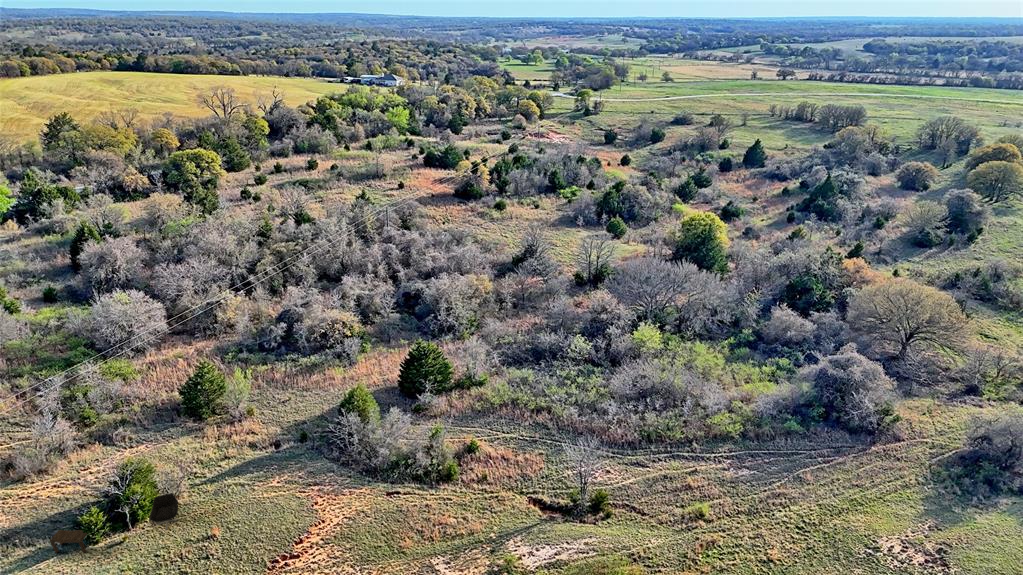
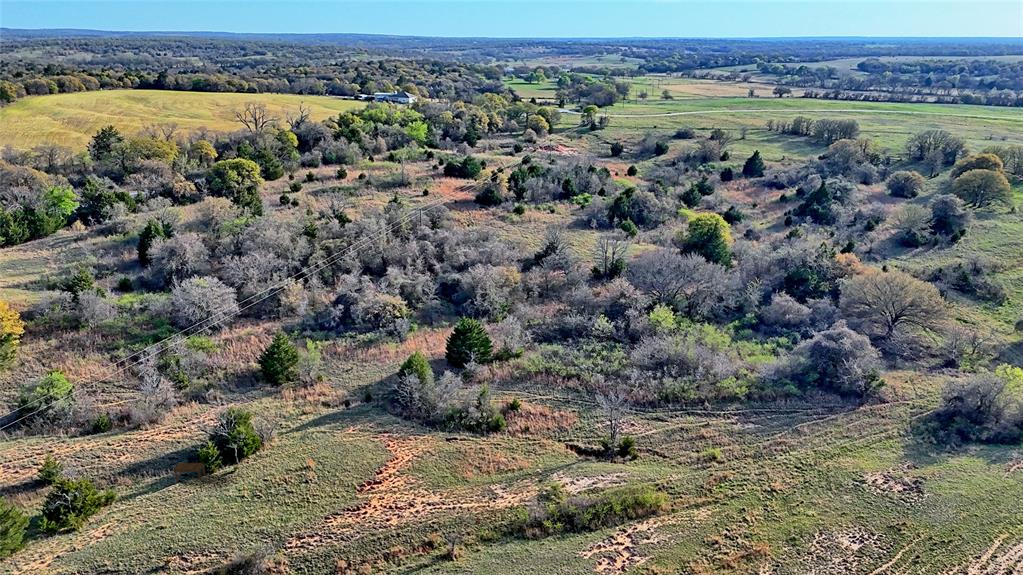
lounge chair: present [149,493,178,530] -> none [252,436,275,466]

